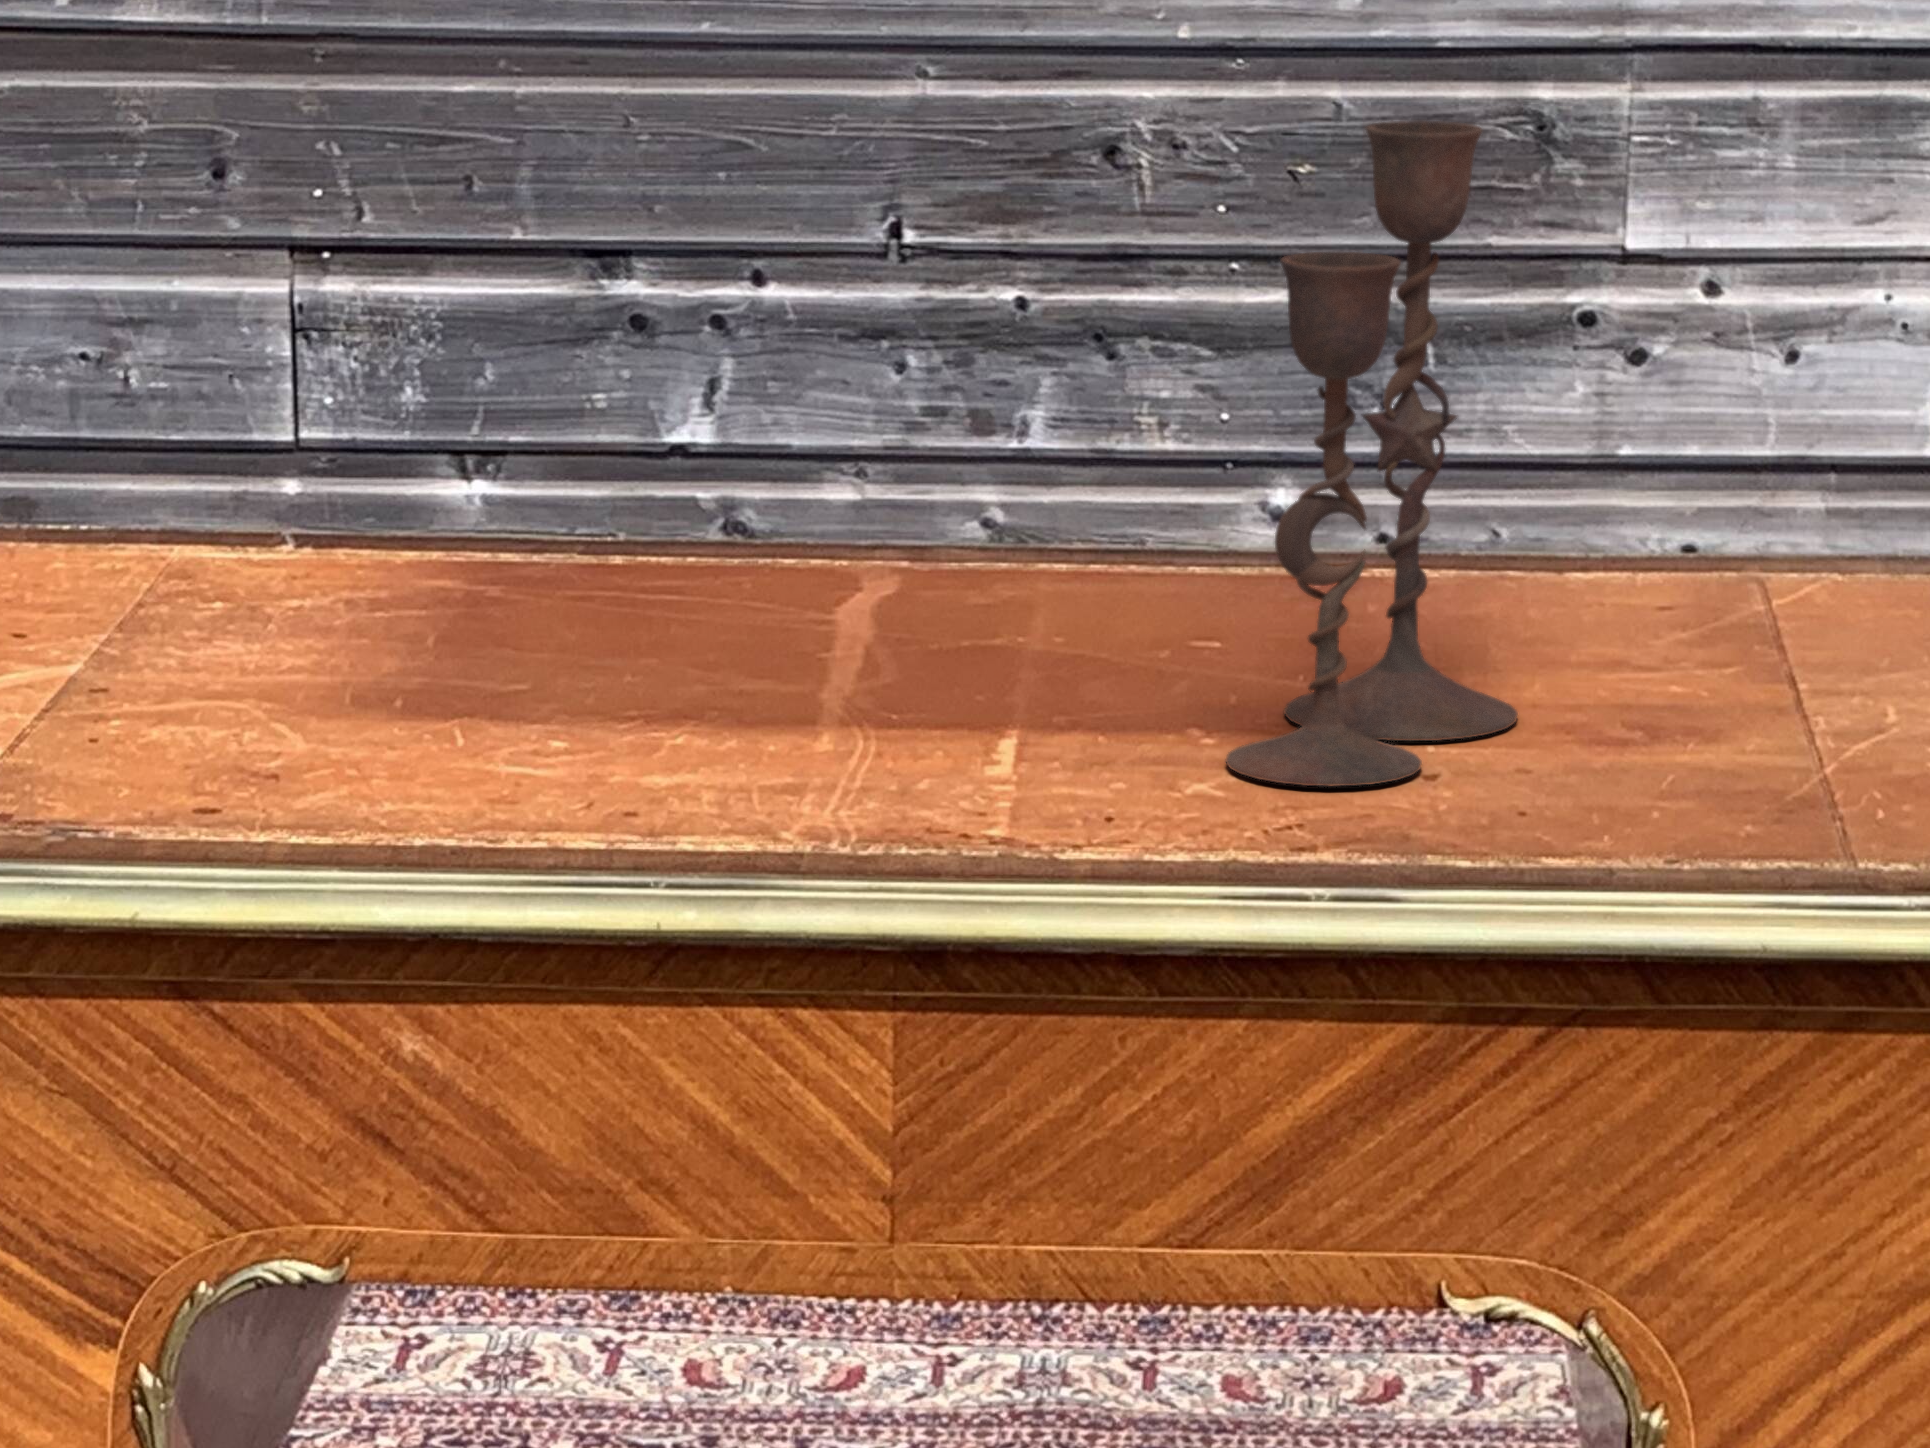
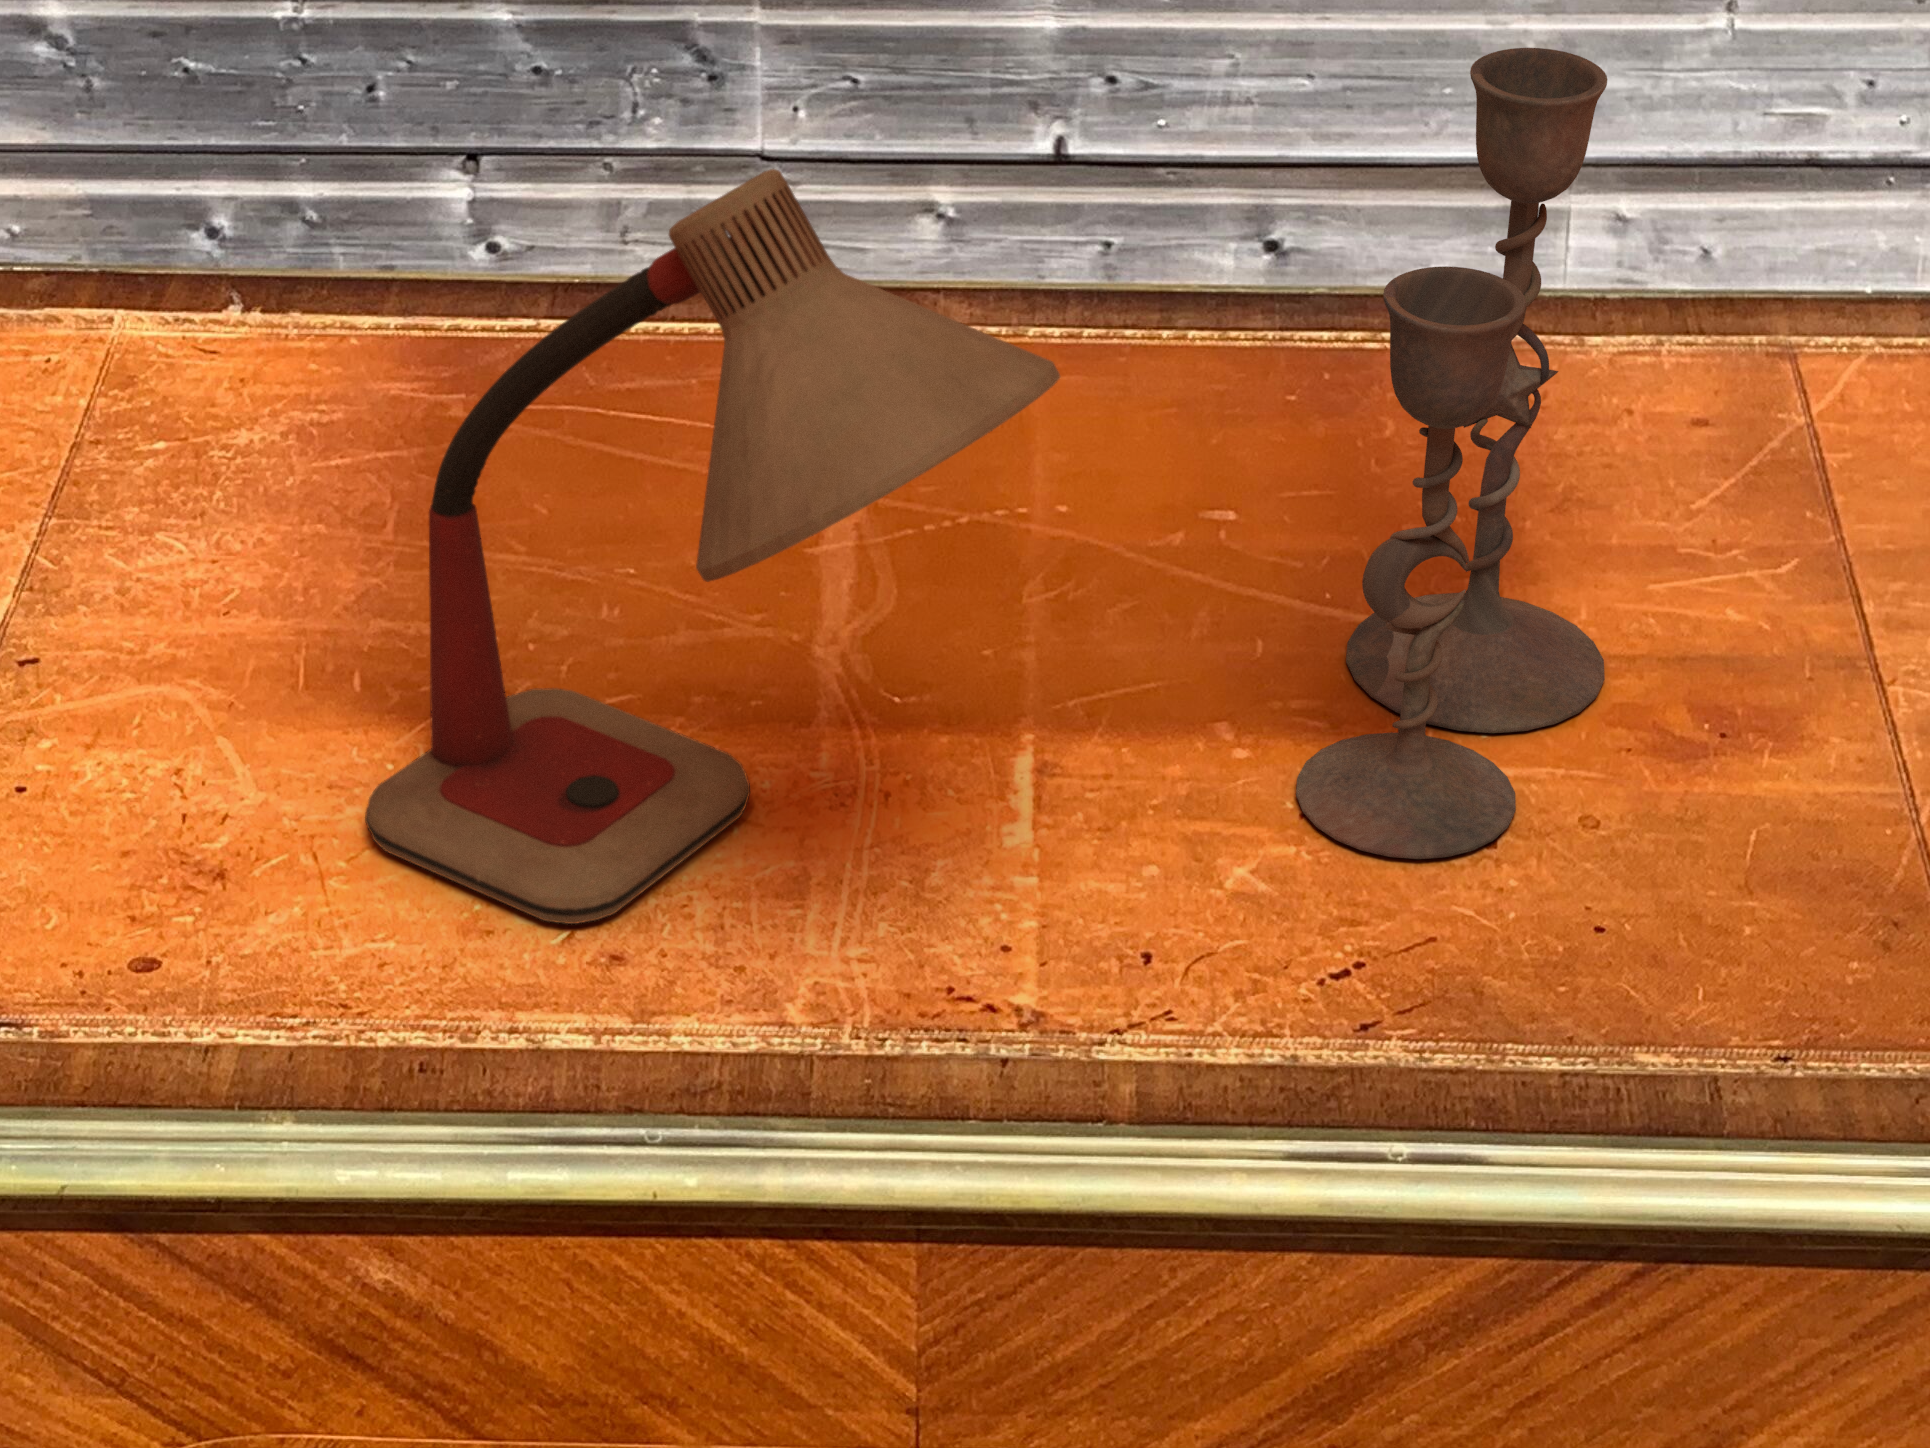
desk lamp: none [399,80,994,805] -> present [365,169,1060,924]

